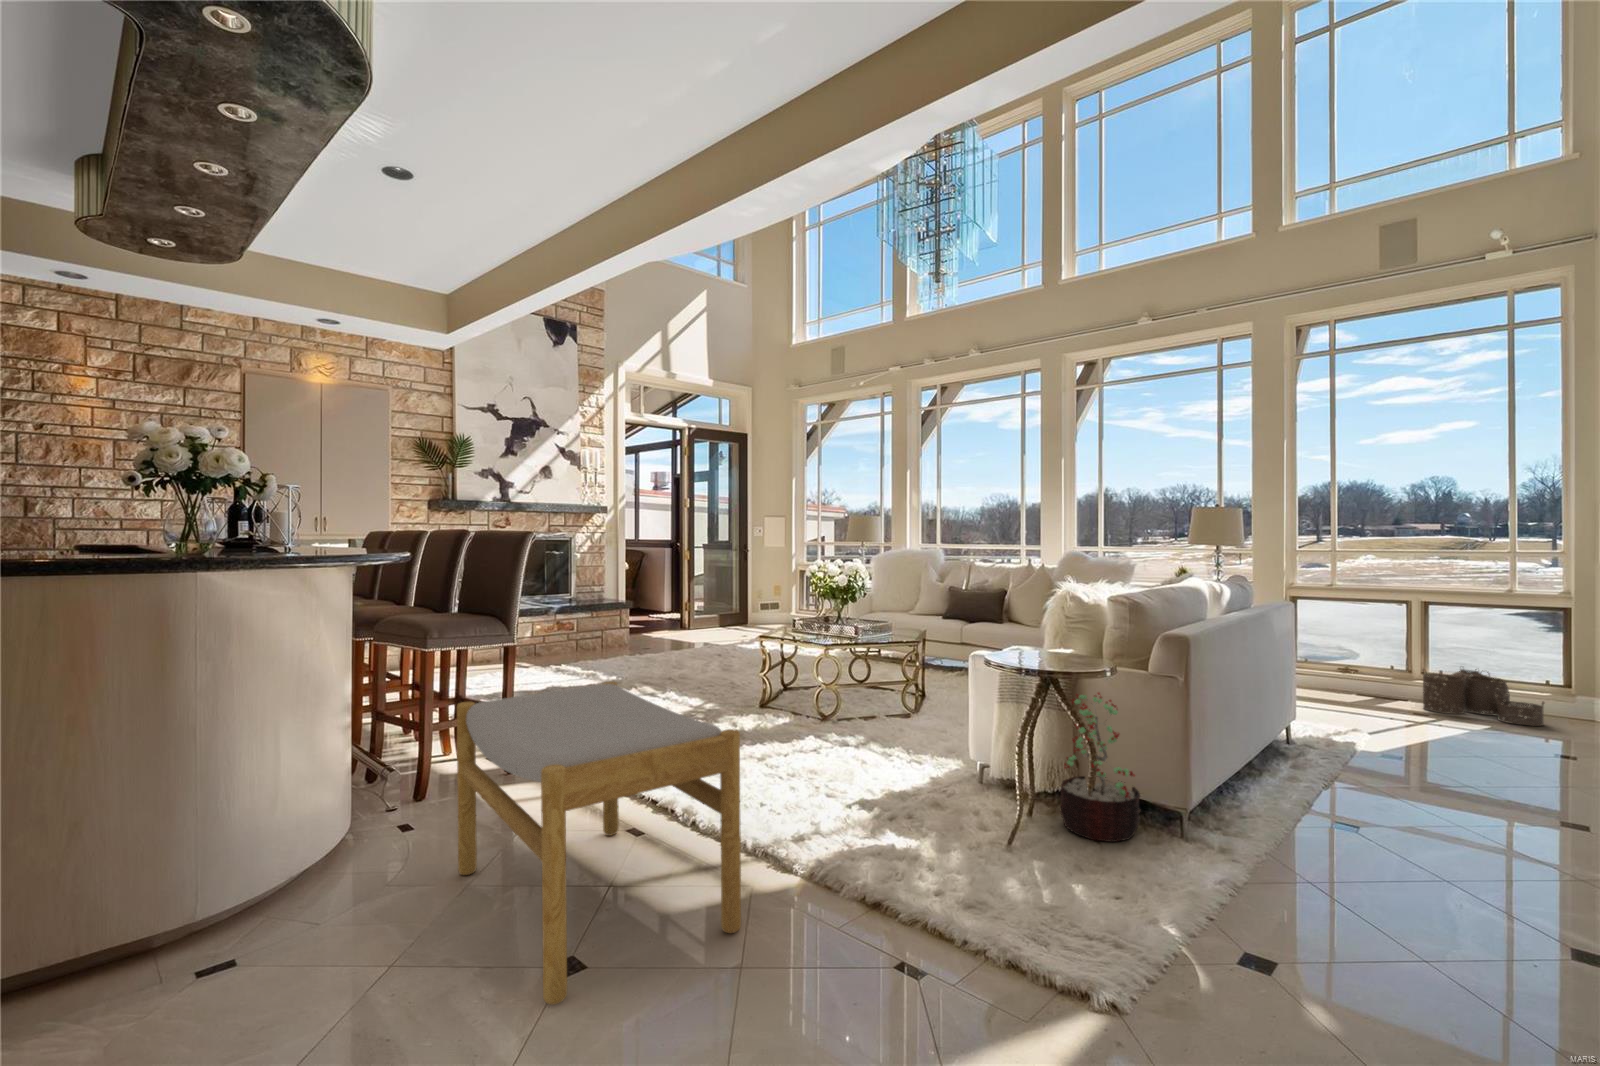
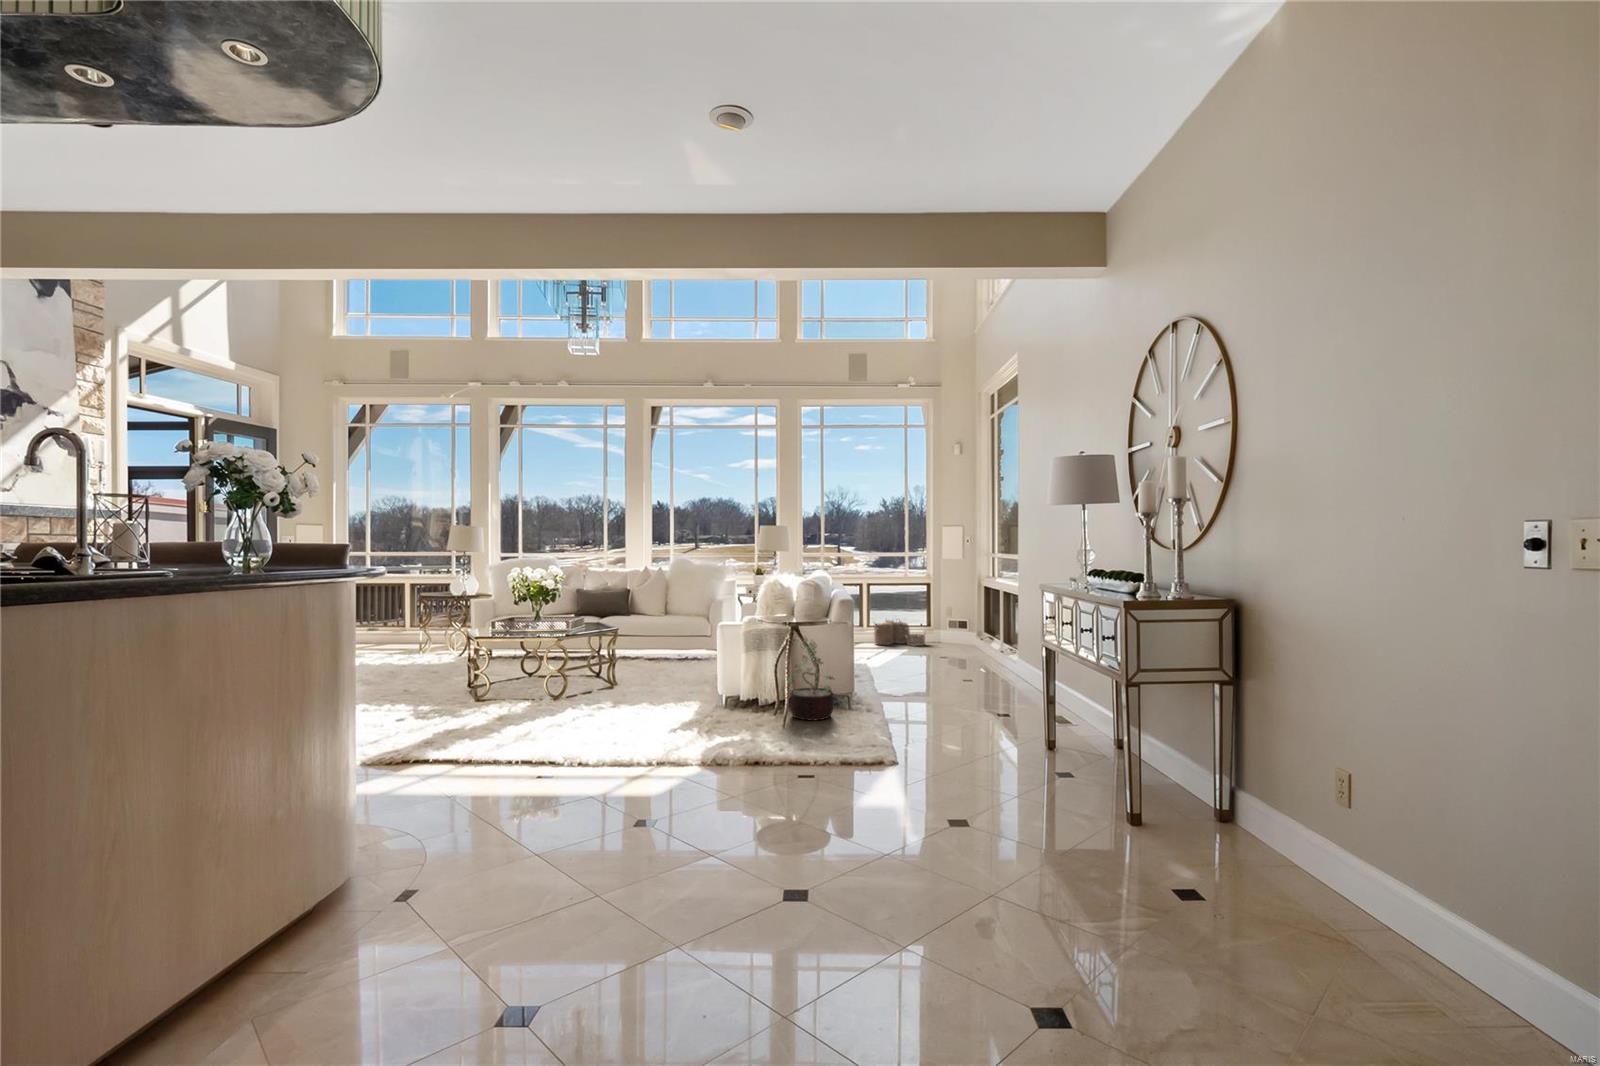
footstool: present [457,682,741,1005] -> none [470,660,720,835]

